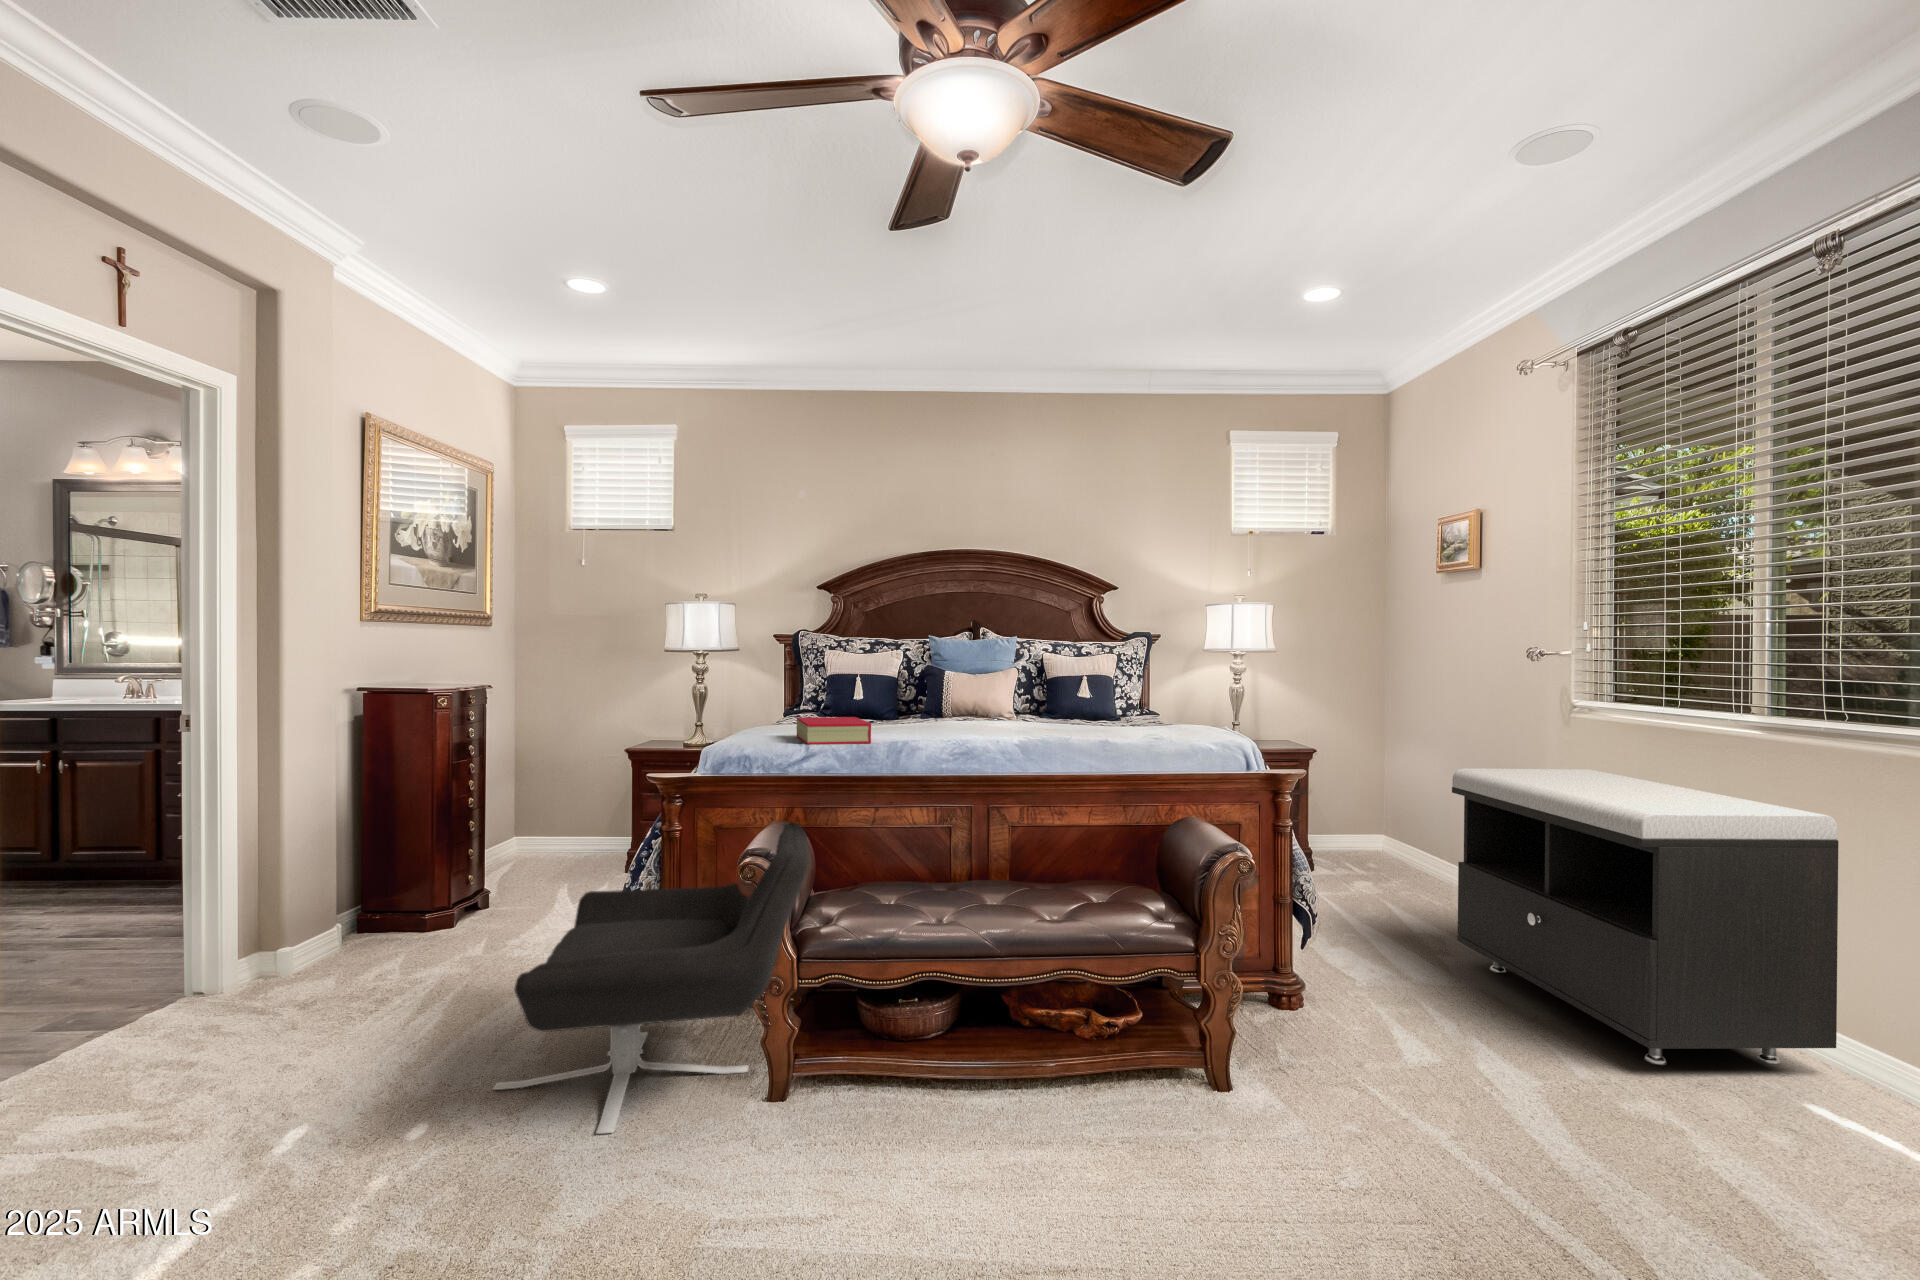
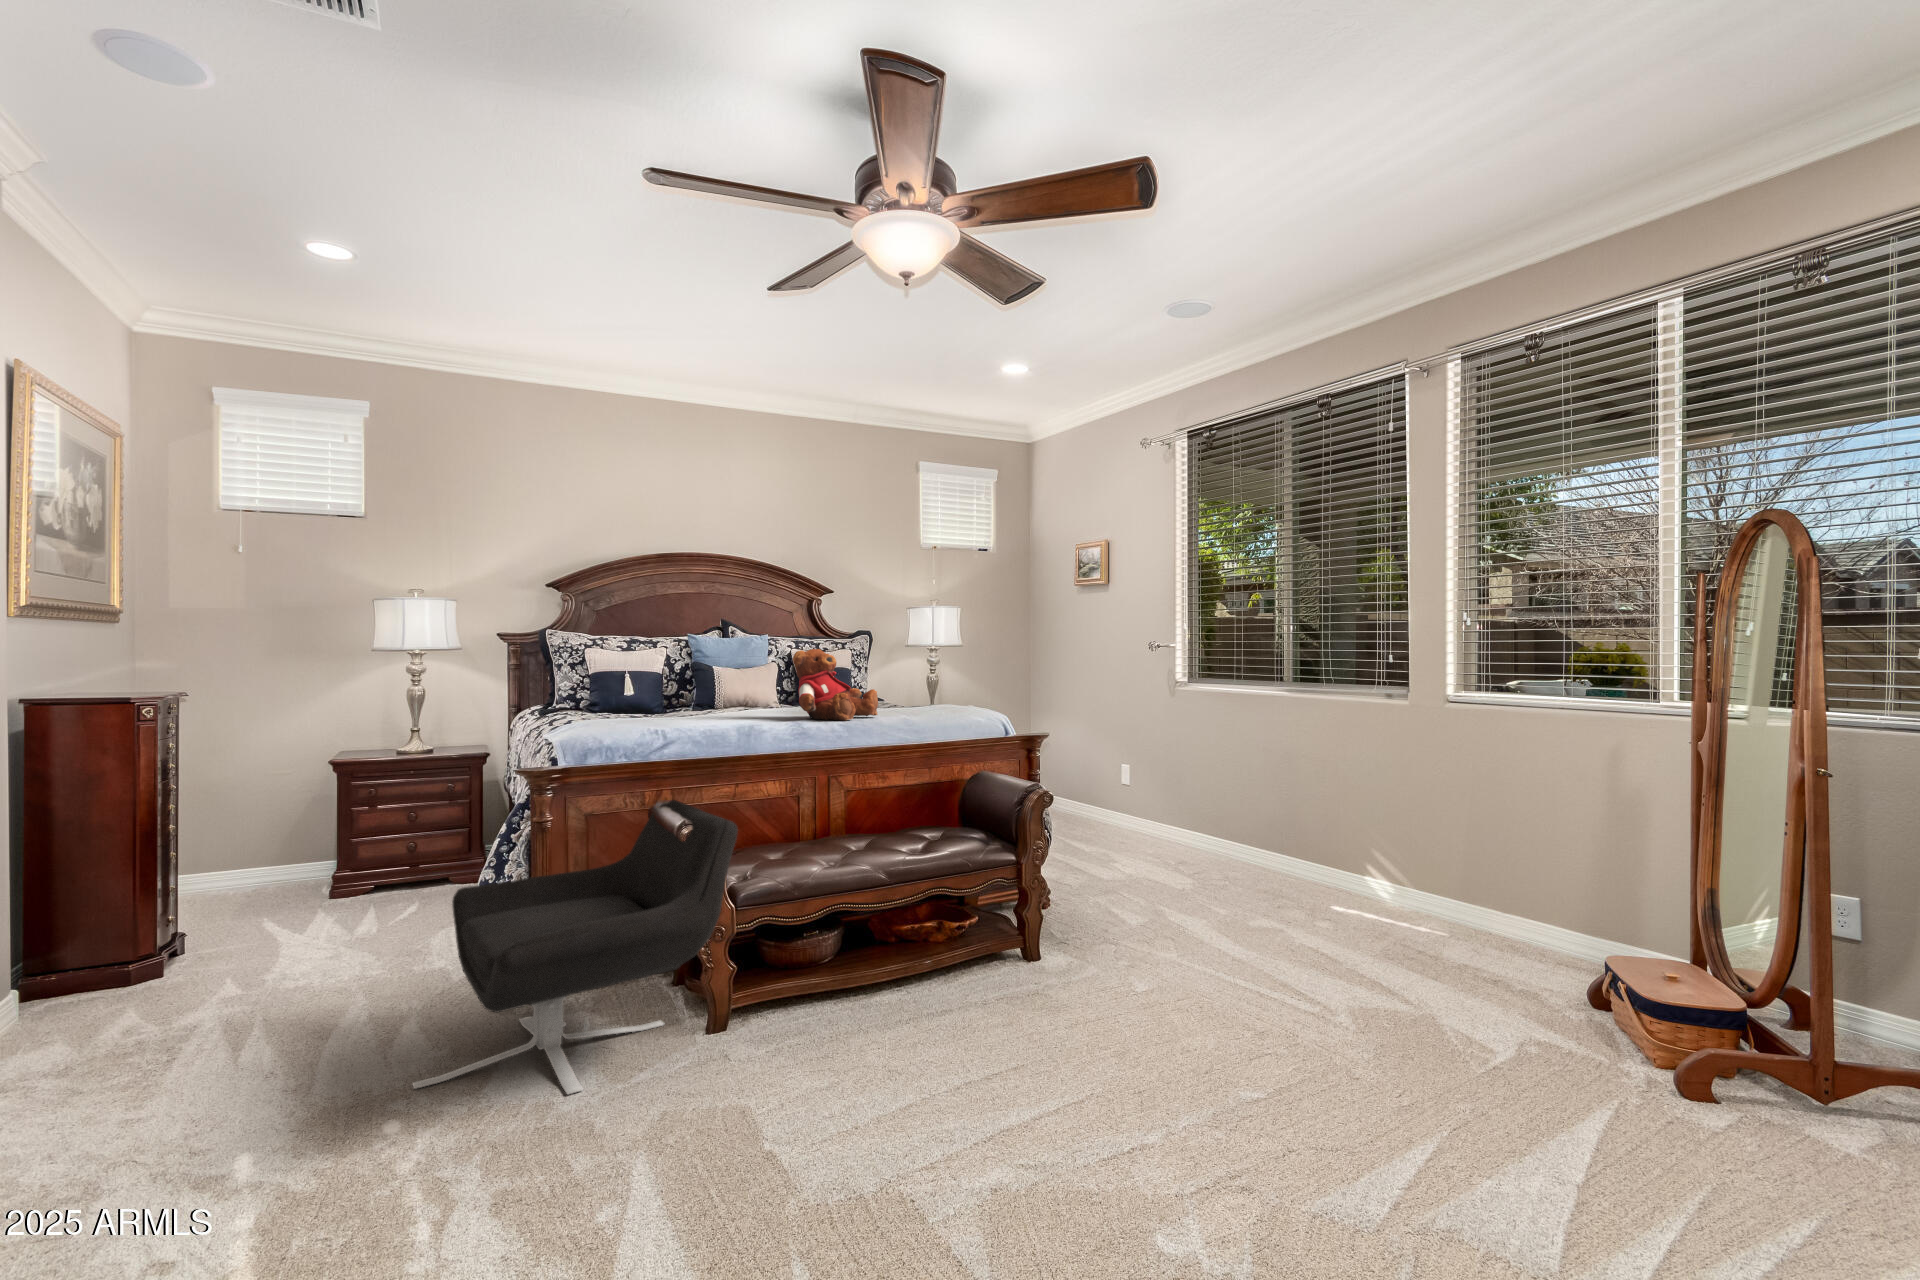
teddy bear: none [965,656,1068,743] -> present [793,649,878,720]
book: present [796,717,871,744] -> none [646,705,733,730]
storage bench: present [1452,768,1838,1065] -> none [1122,723,1349,905]

